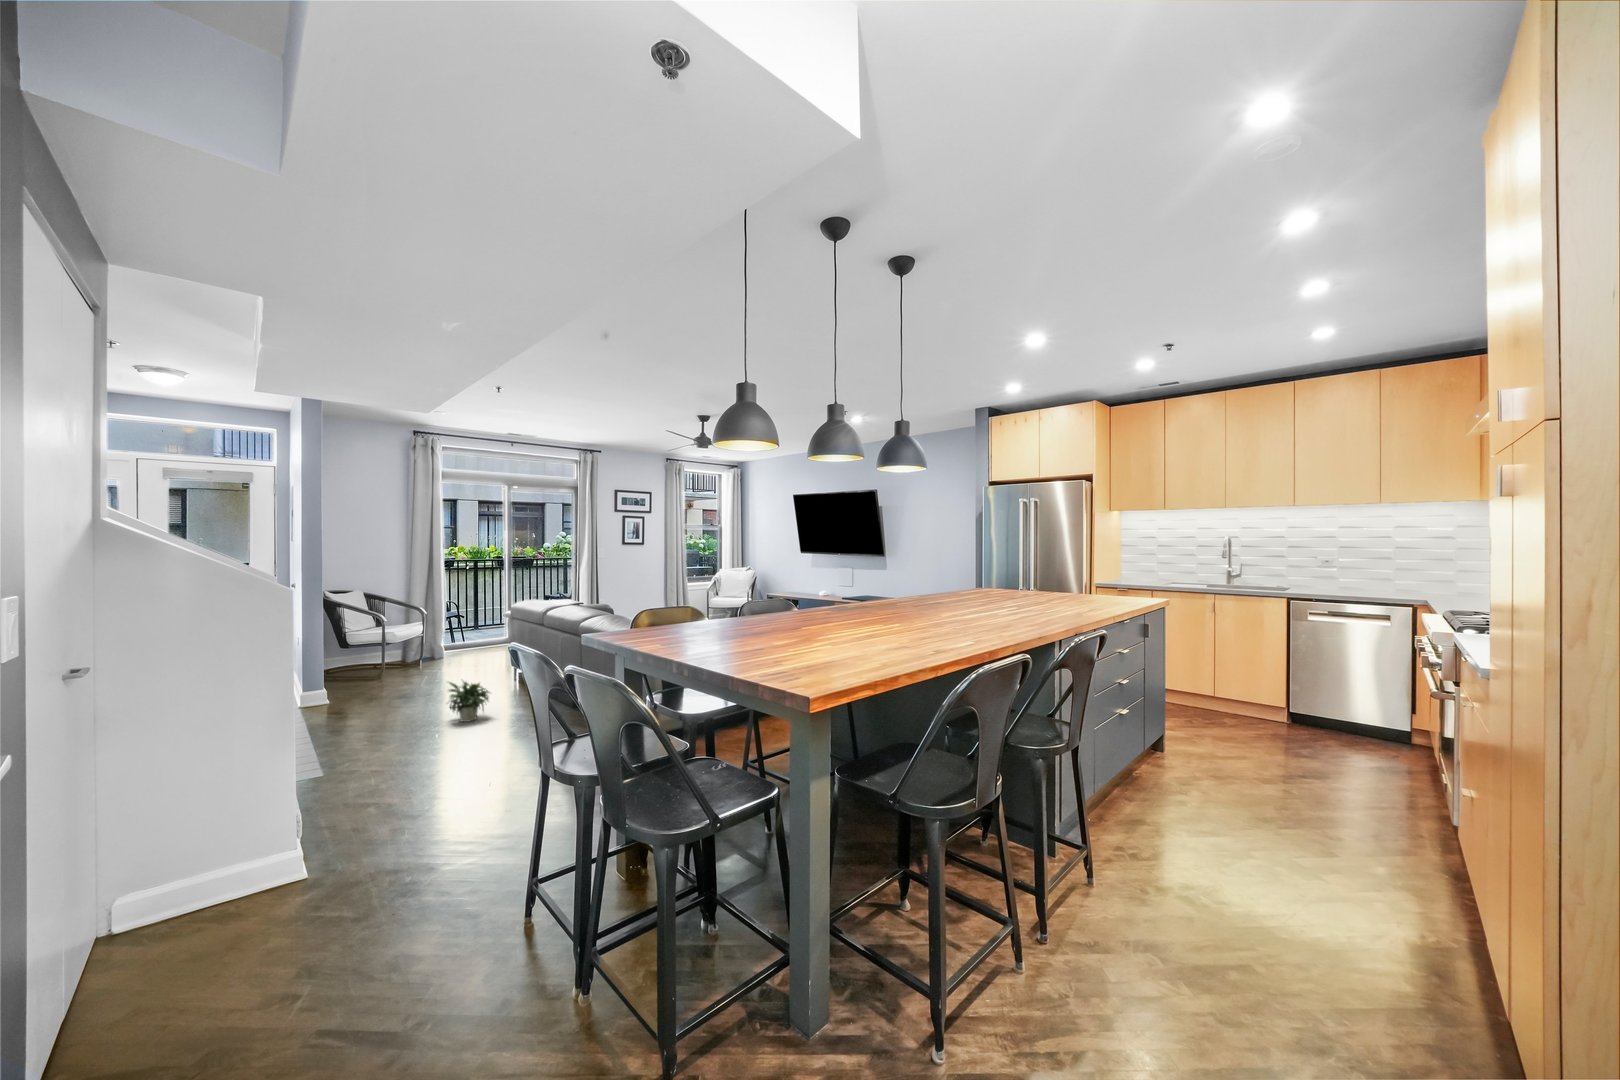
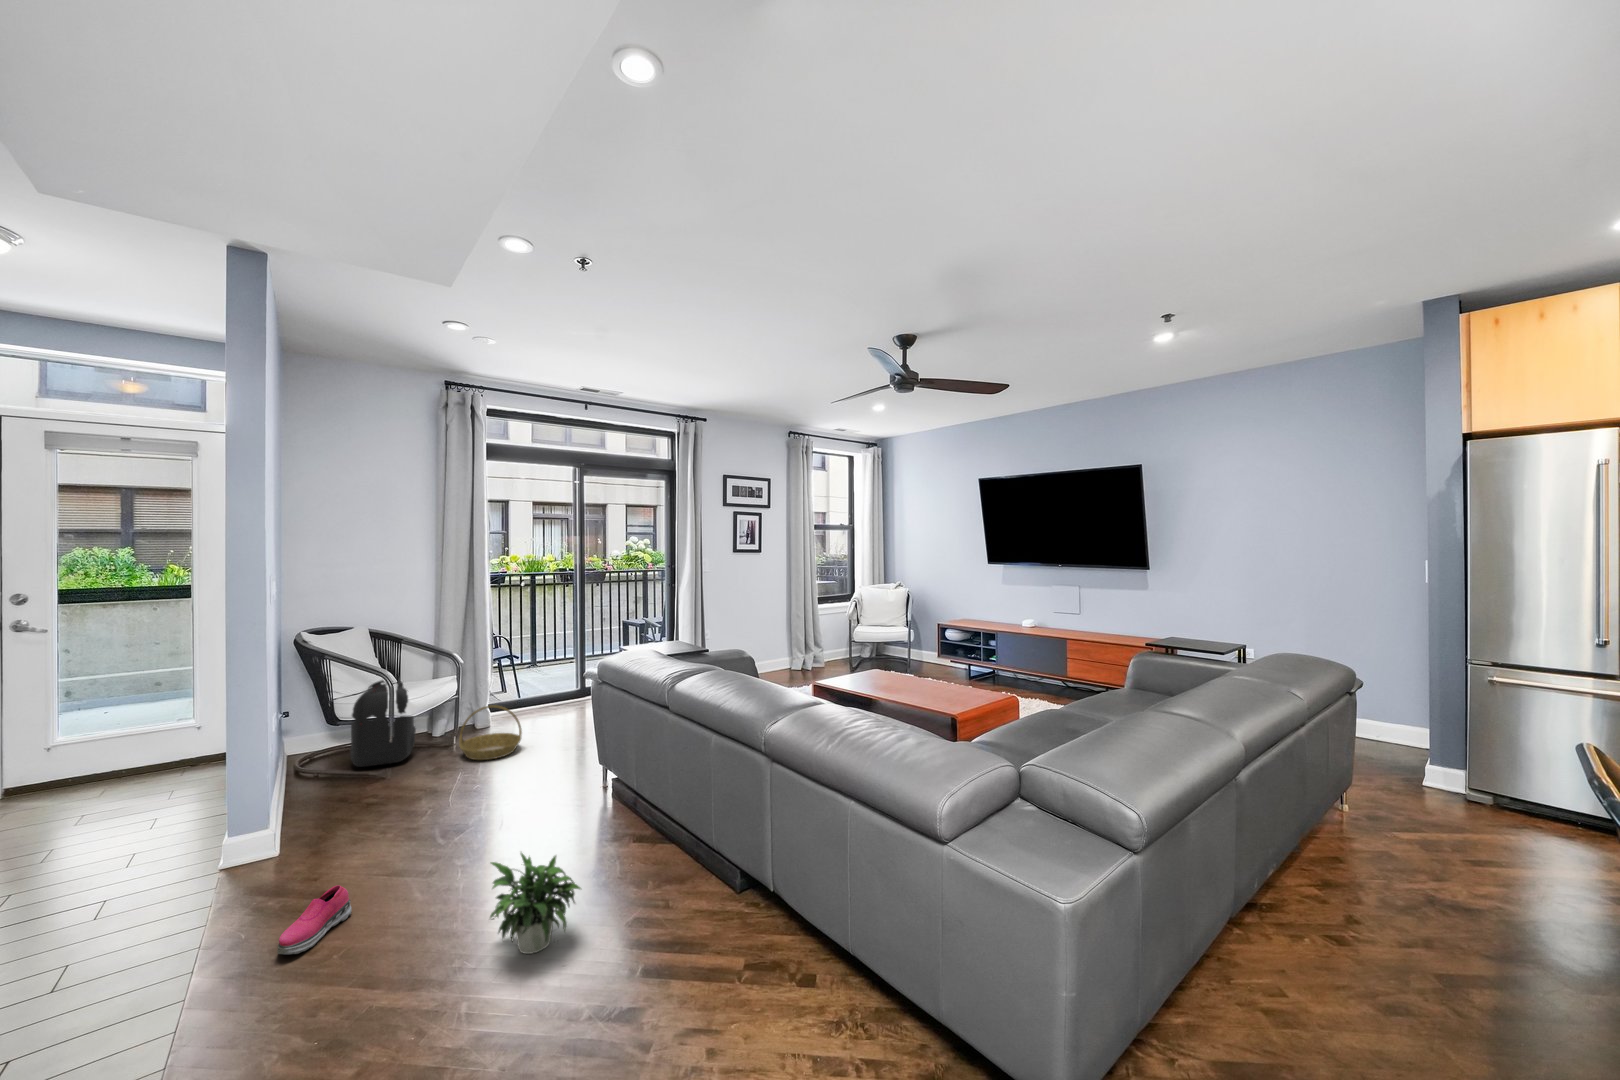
backpack: none [355,622,396,675] -> present [350,680,416,767]
basket: none [425,638,465,671] -> present [459,705,522,760]
shoe: none [342,700,375,724] -> present [277,885,352,954]

